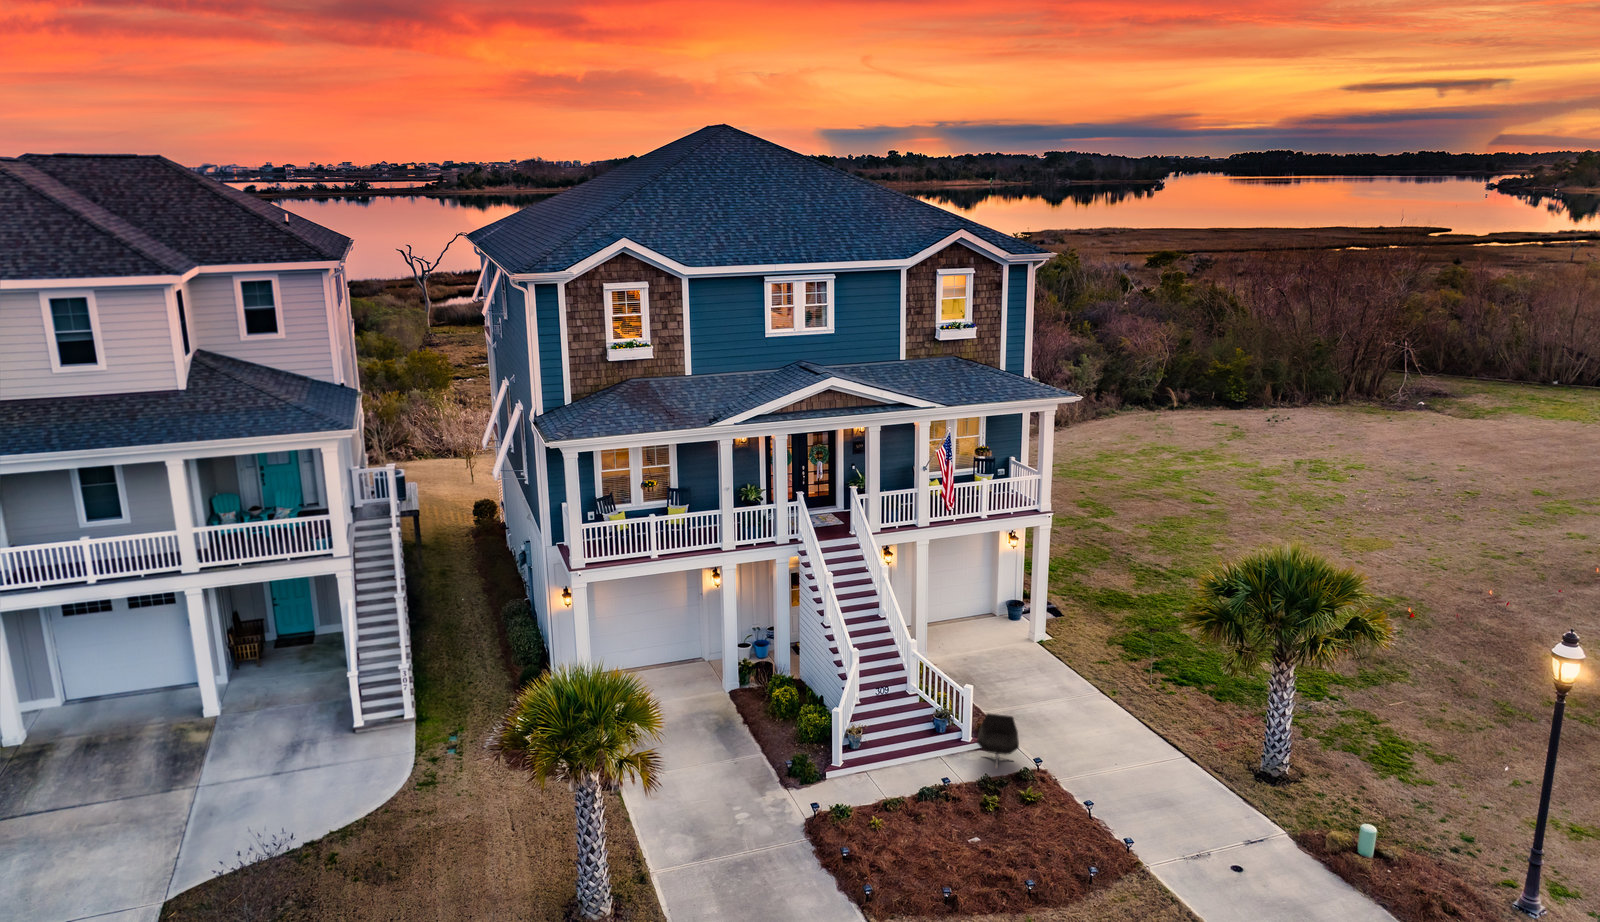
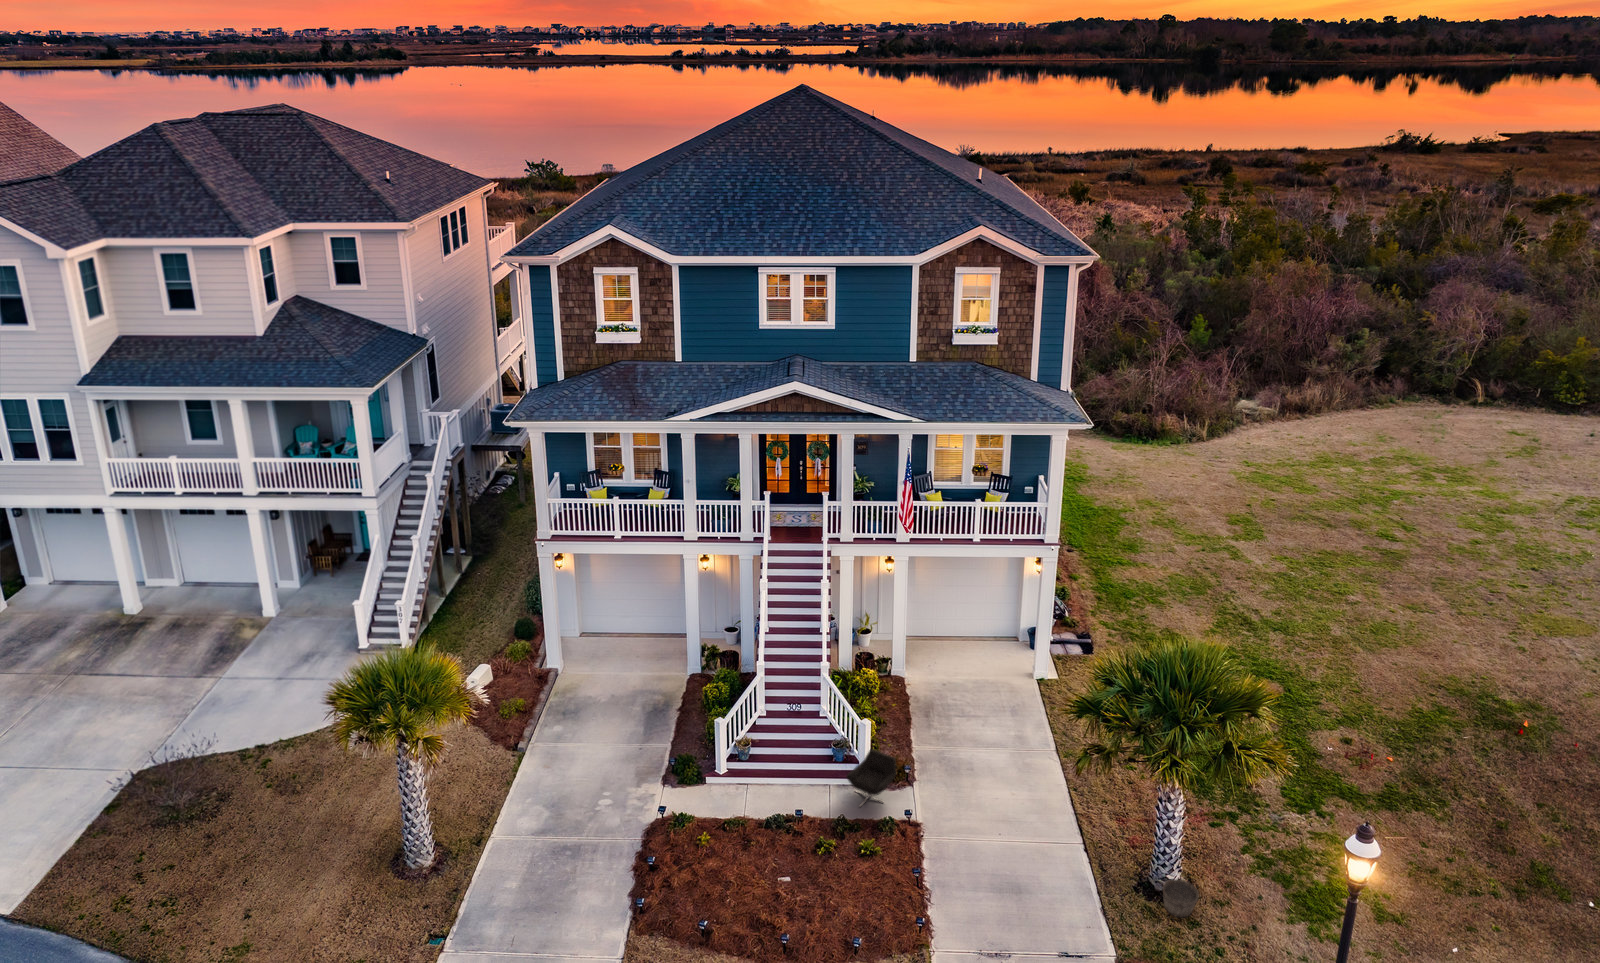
wooden bucket: none [1288,763,1321,795] -> present [1163,879,1199,917]

